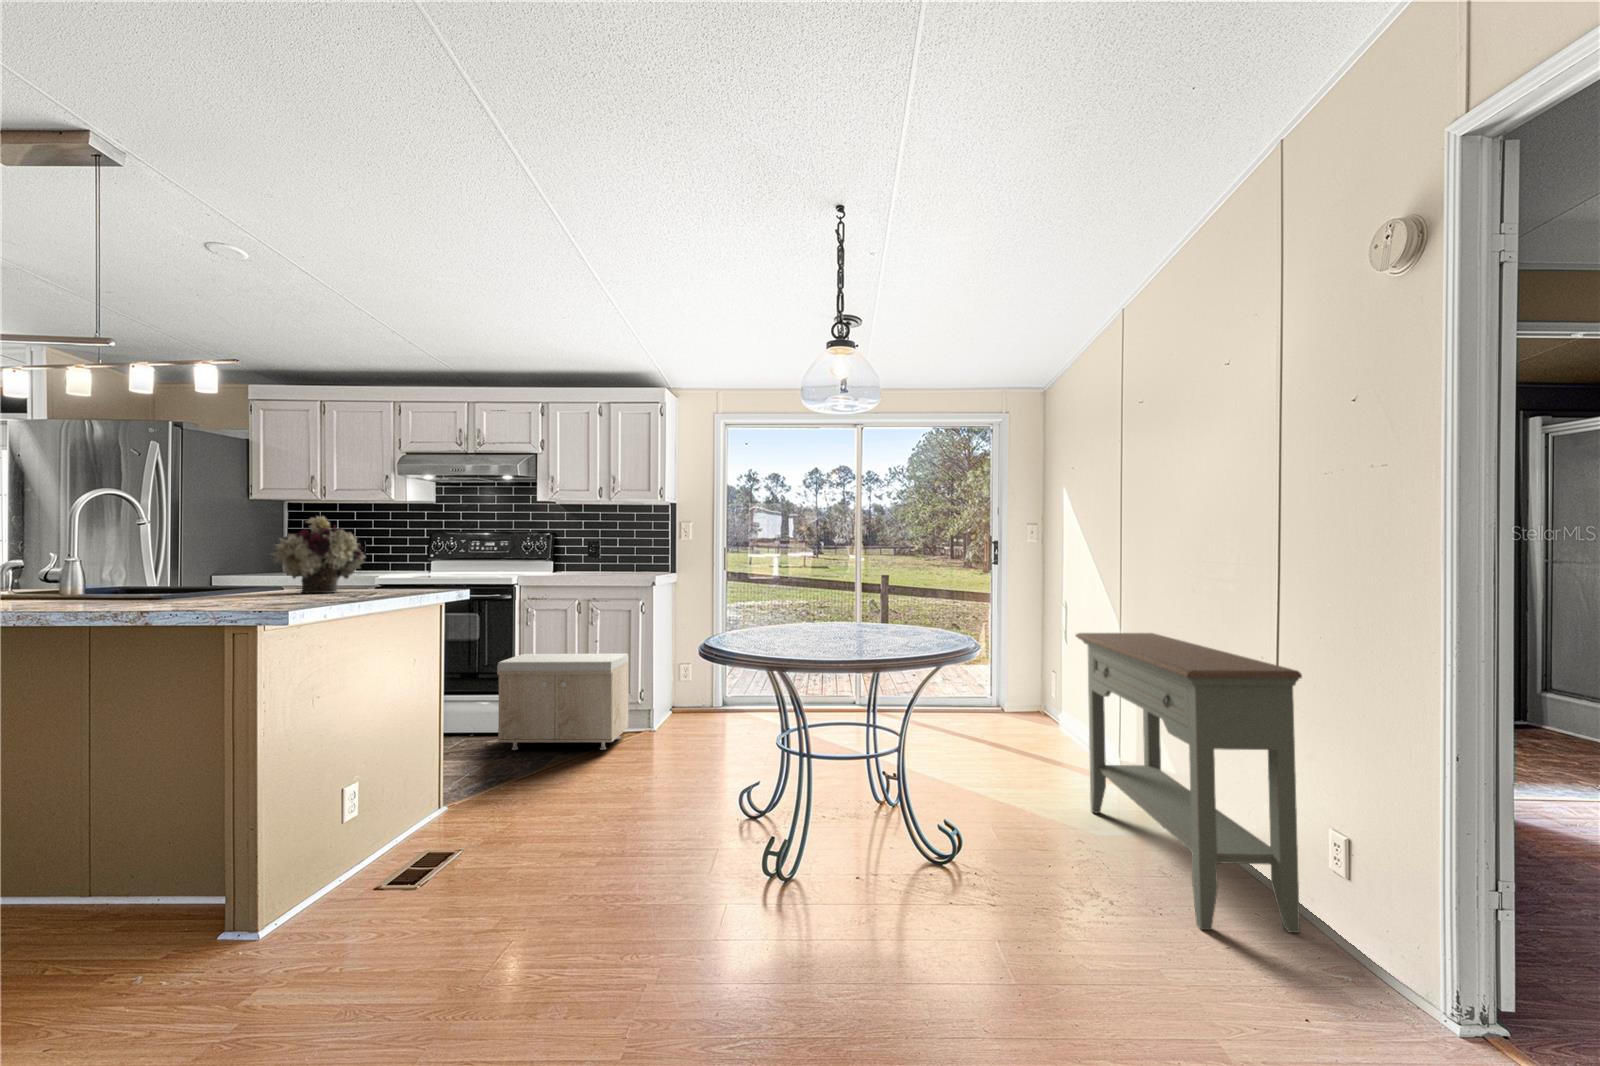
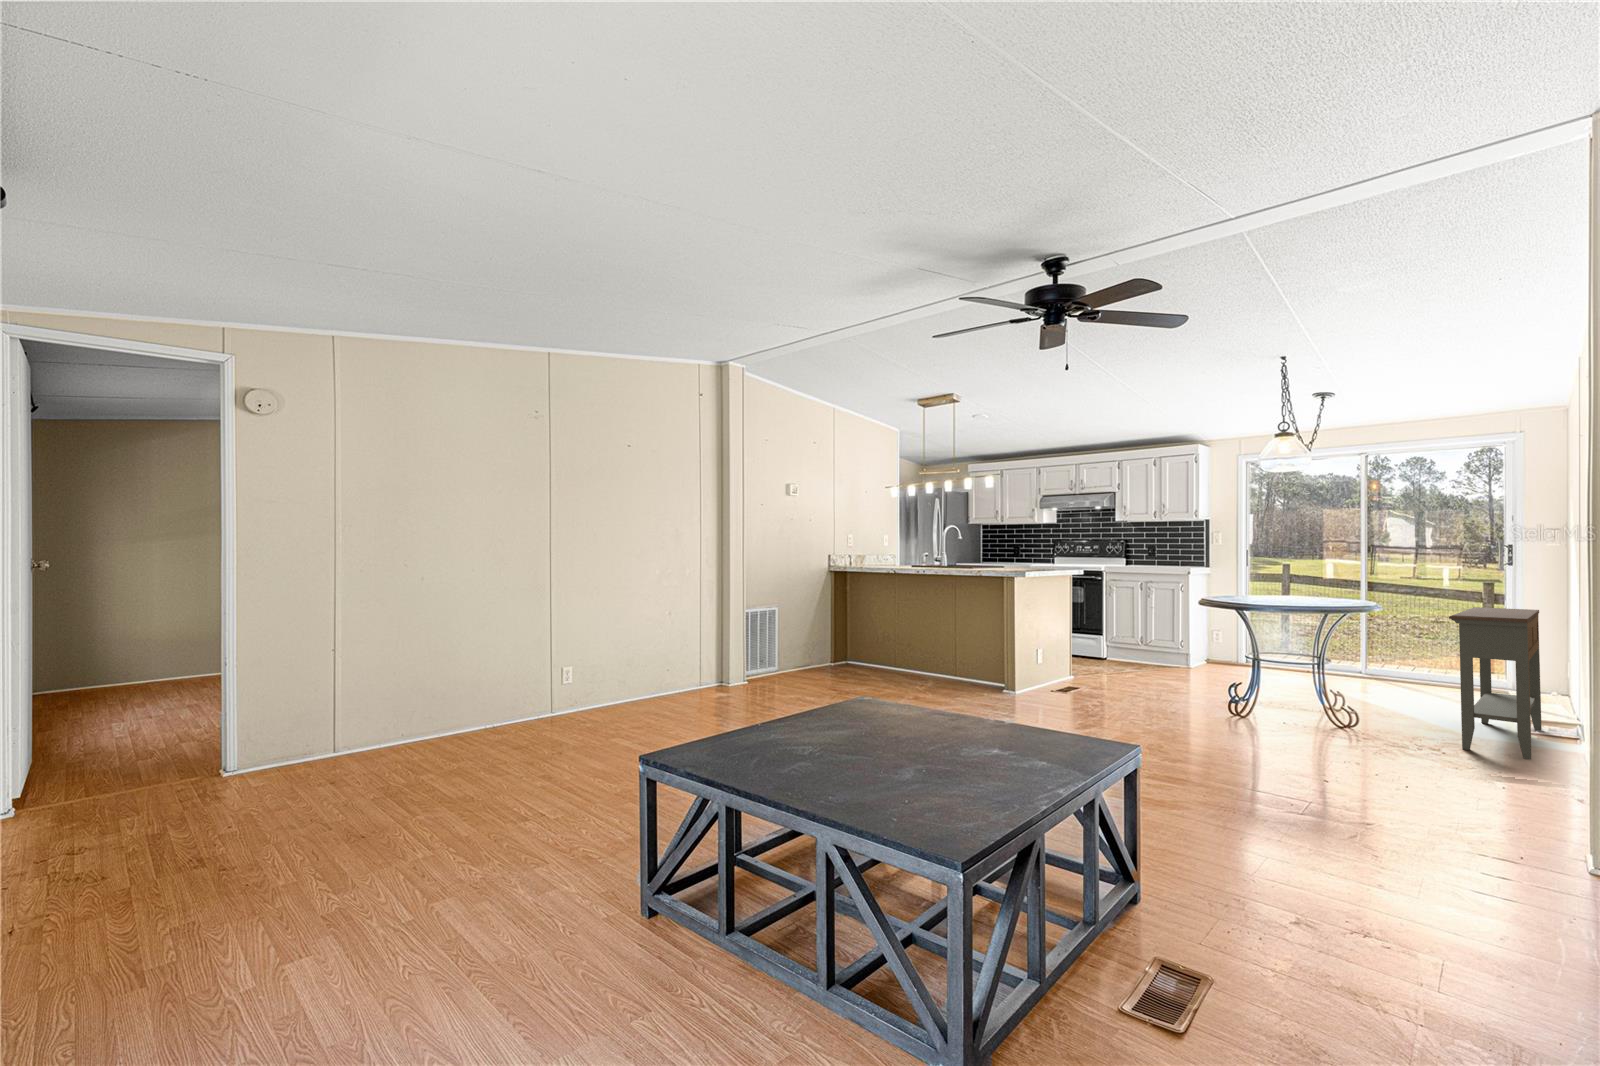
flower arrangement: present [271,516,365,593] -> none [1002,537,1036,569]
storage bench: present [497,654,629,750] -> none [1094,610,1174,666]

